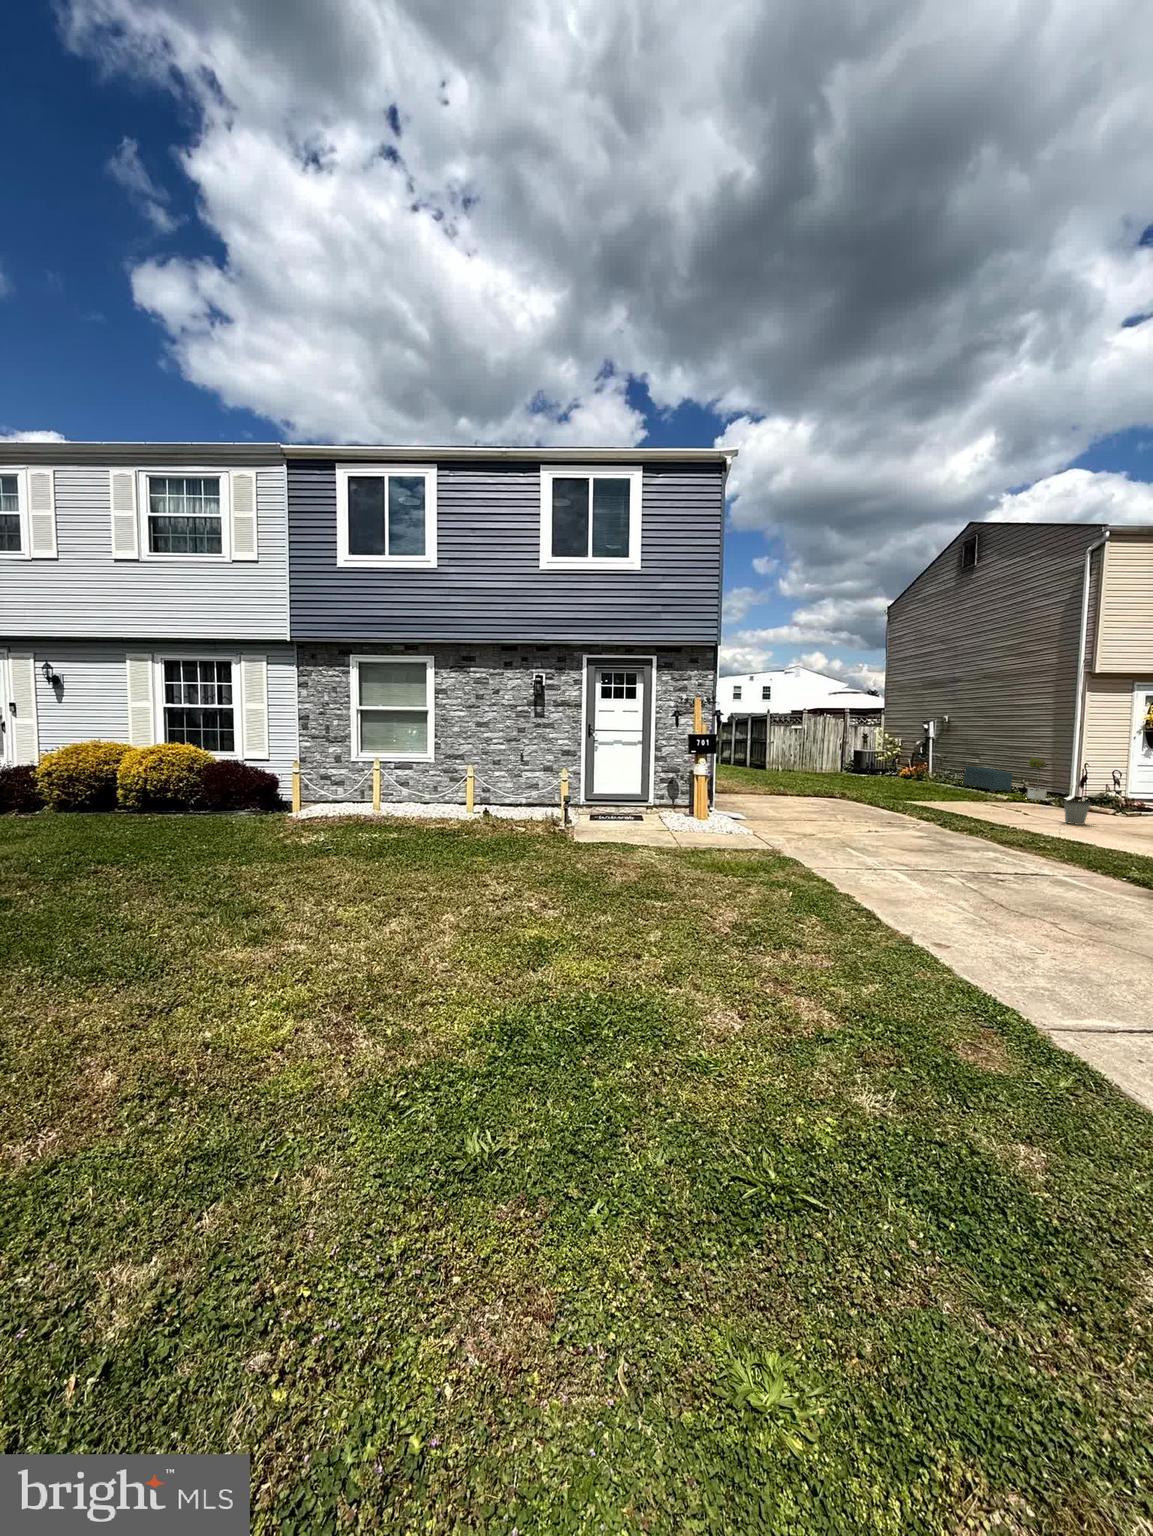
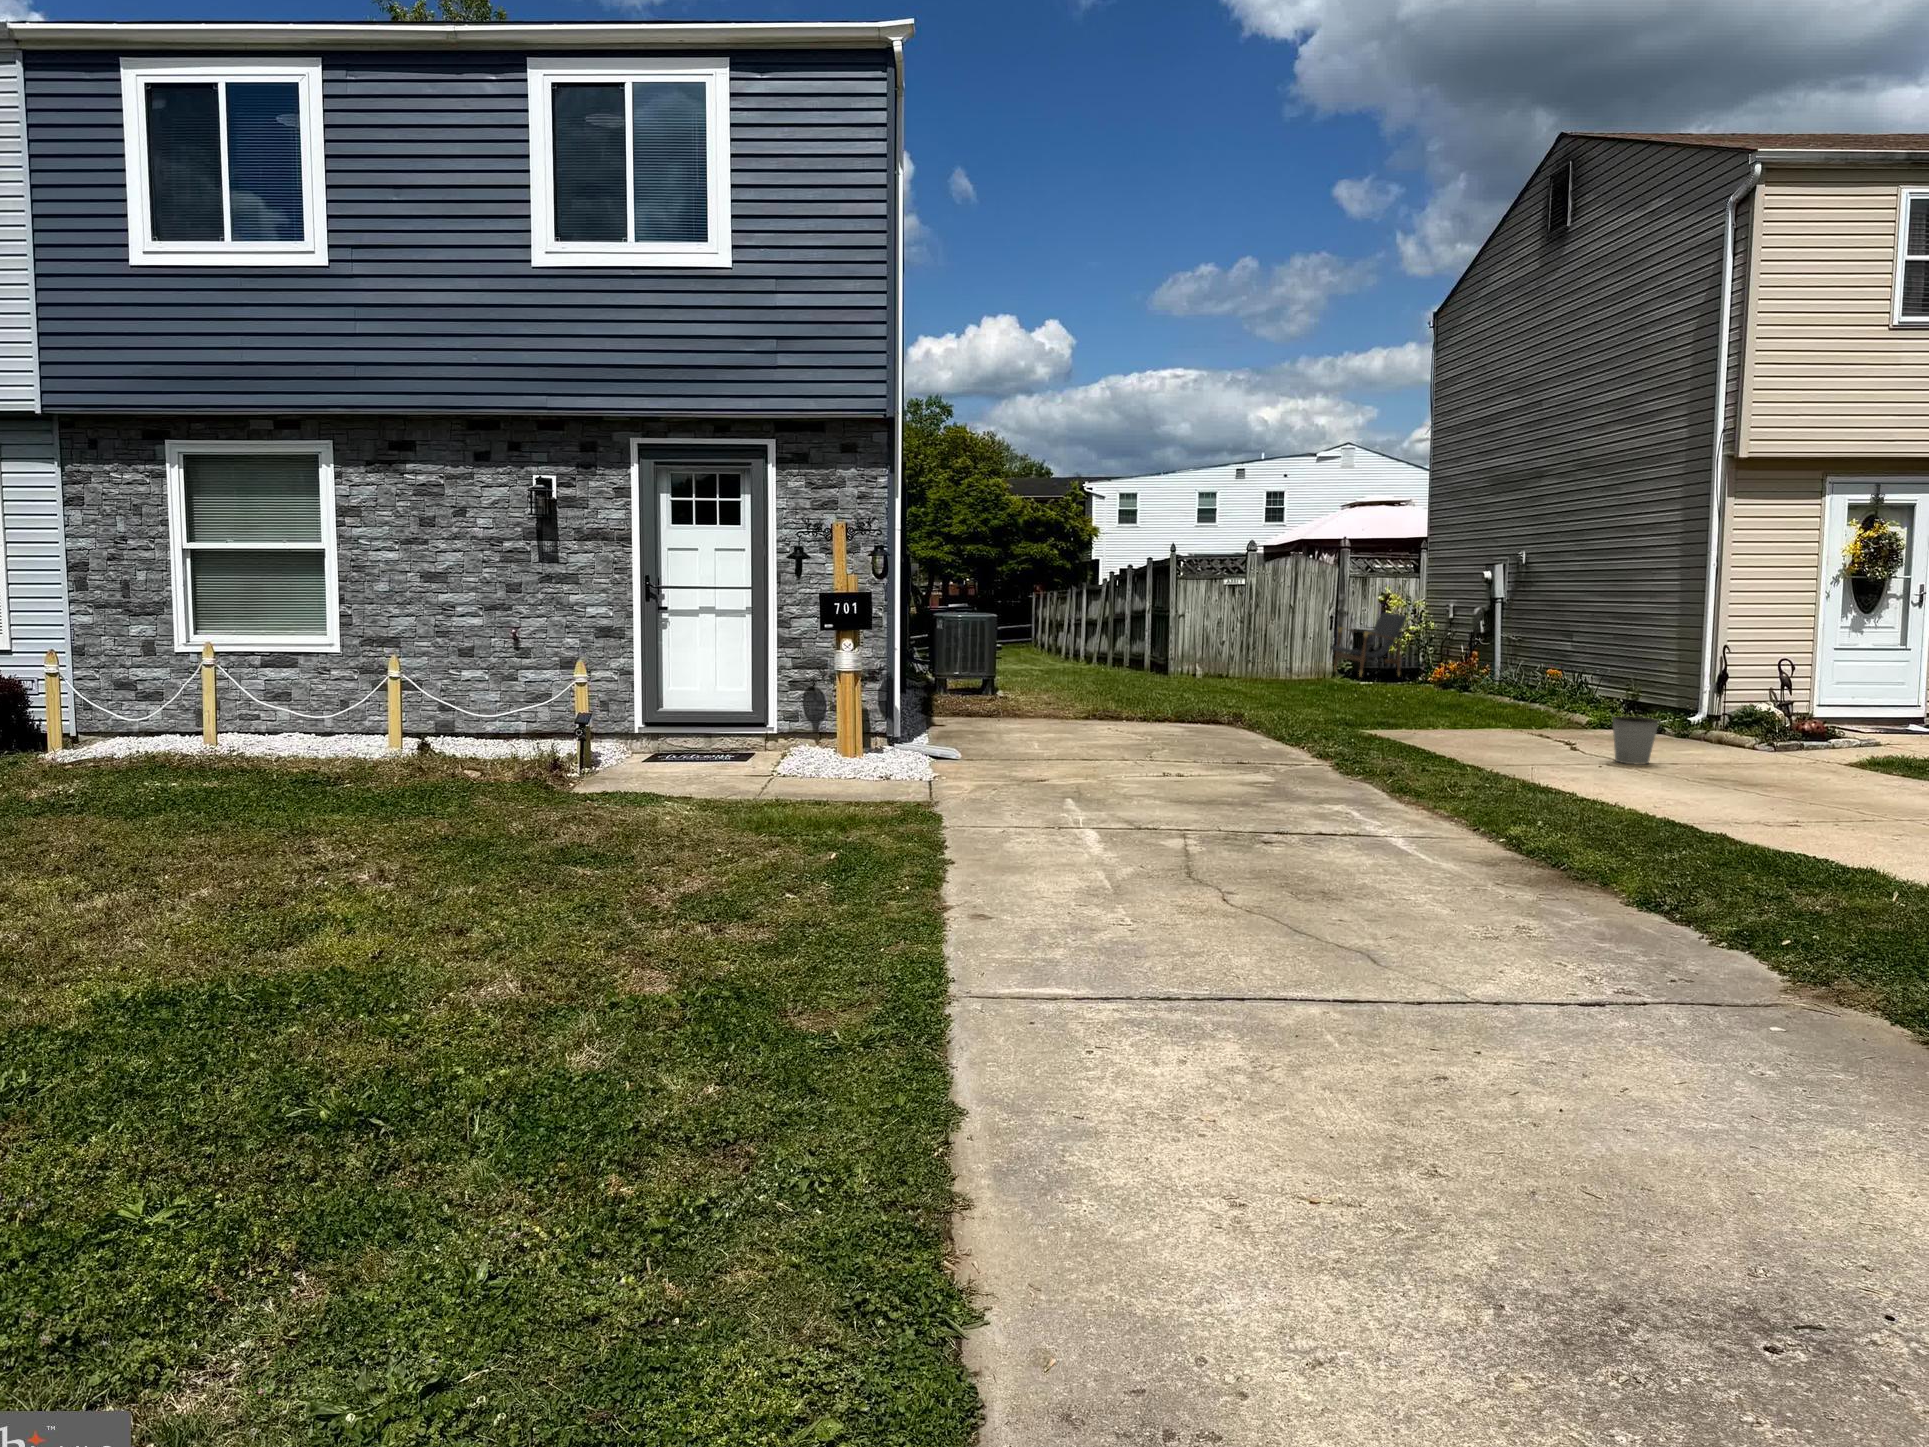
lounge chair: none [850,745,888,776] -> present [1330,612,1407,676]
potted tree: present [1027,757,1047,800] -> none [1626,632,1666,721]
bench: present [963,767,1013,793] -> none [1529,655,1615,708]

